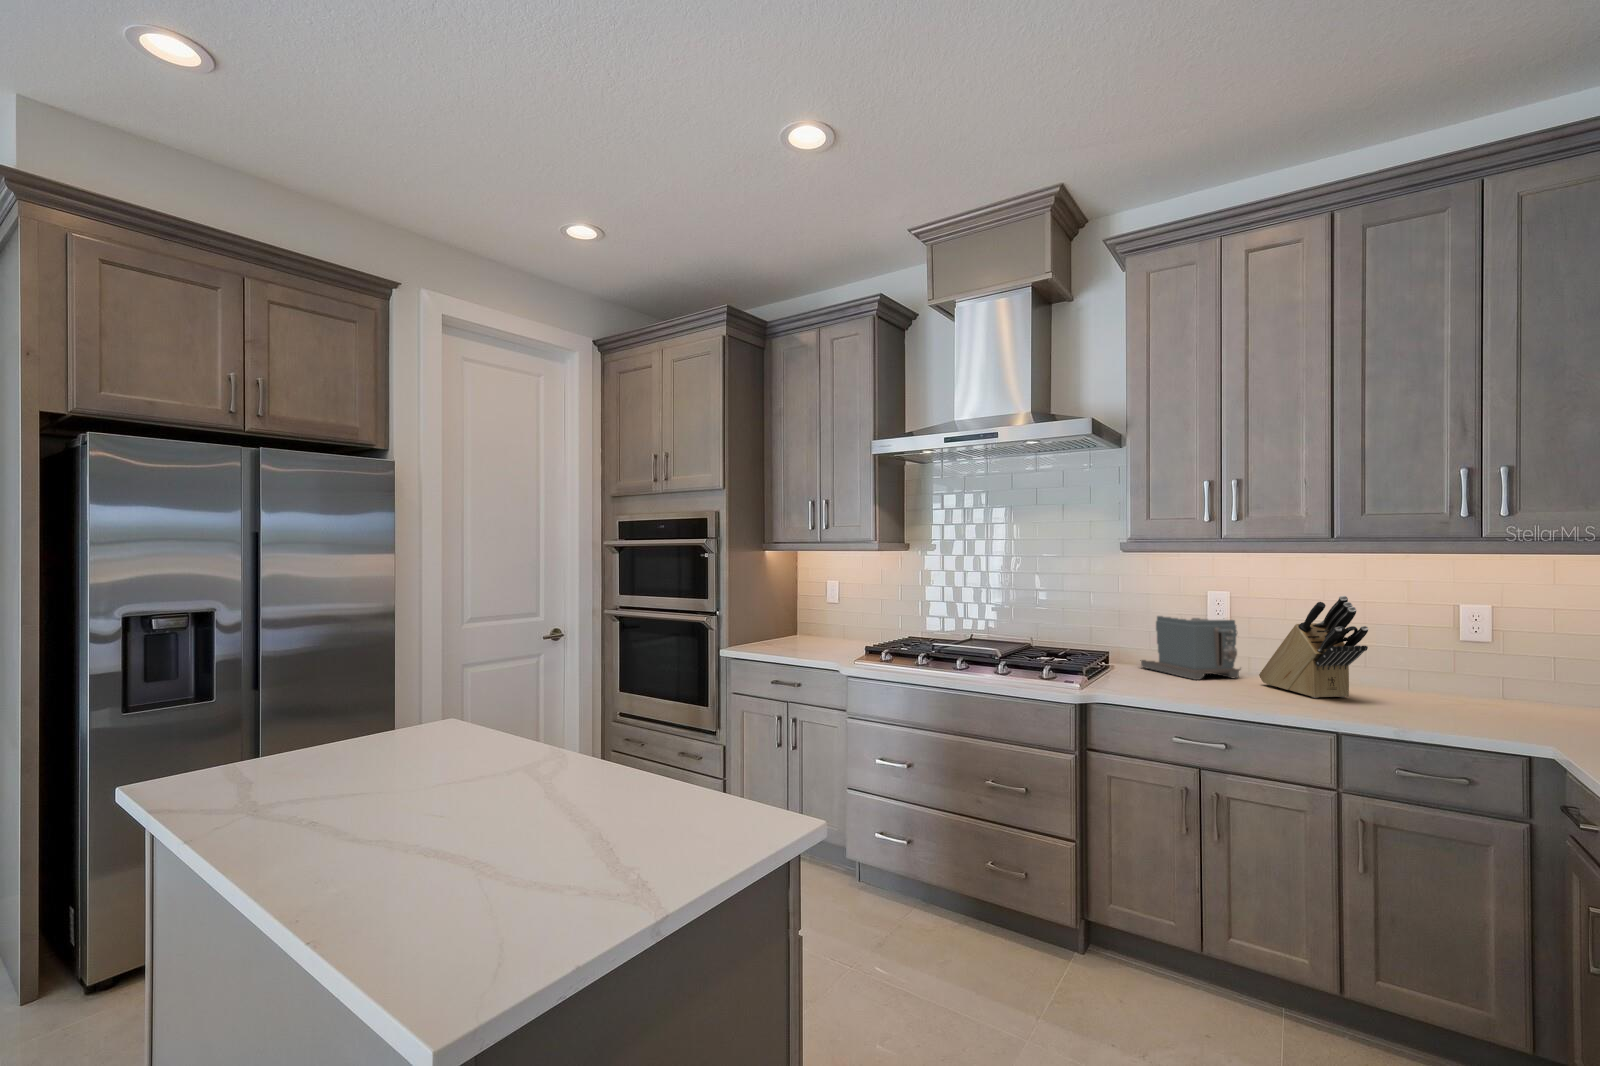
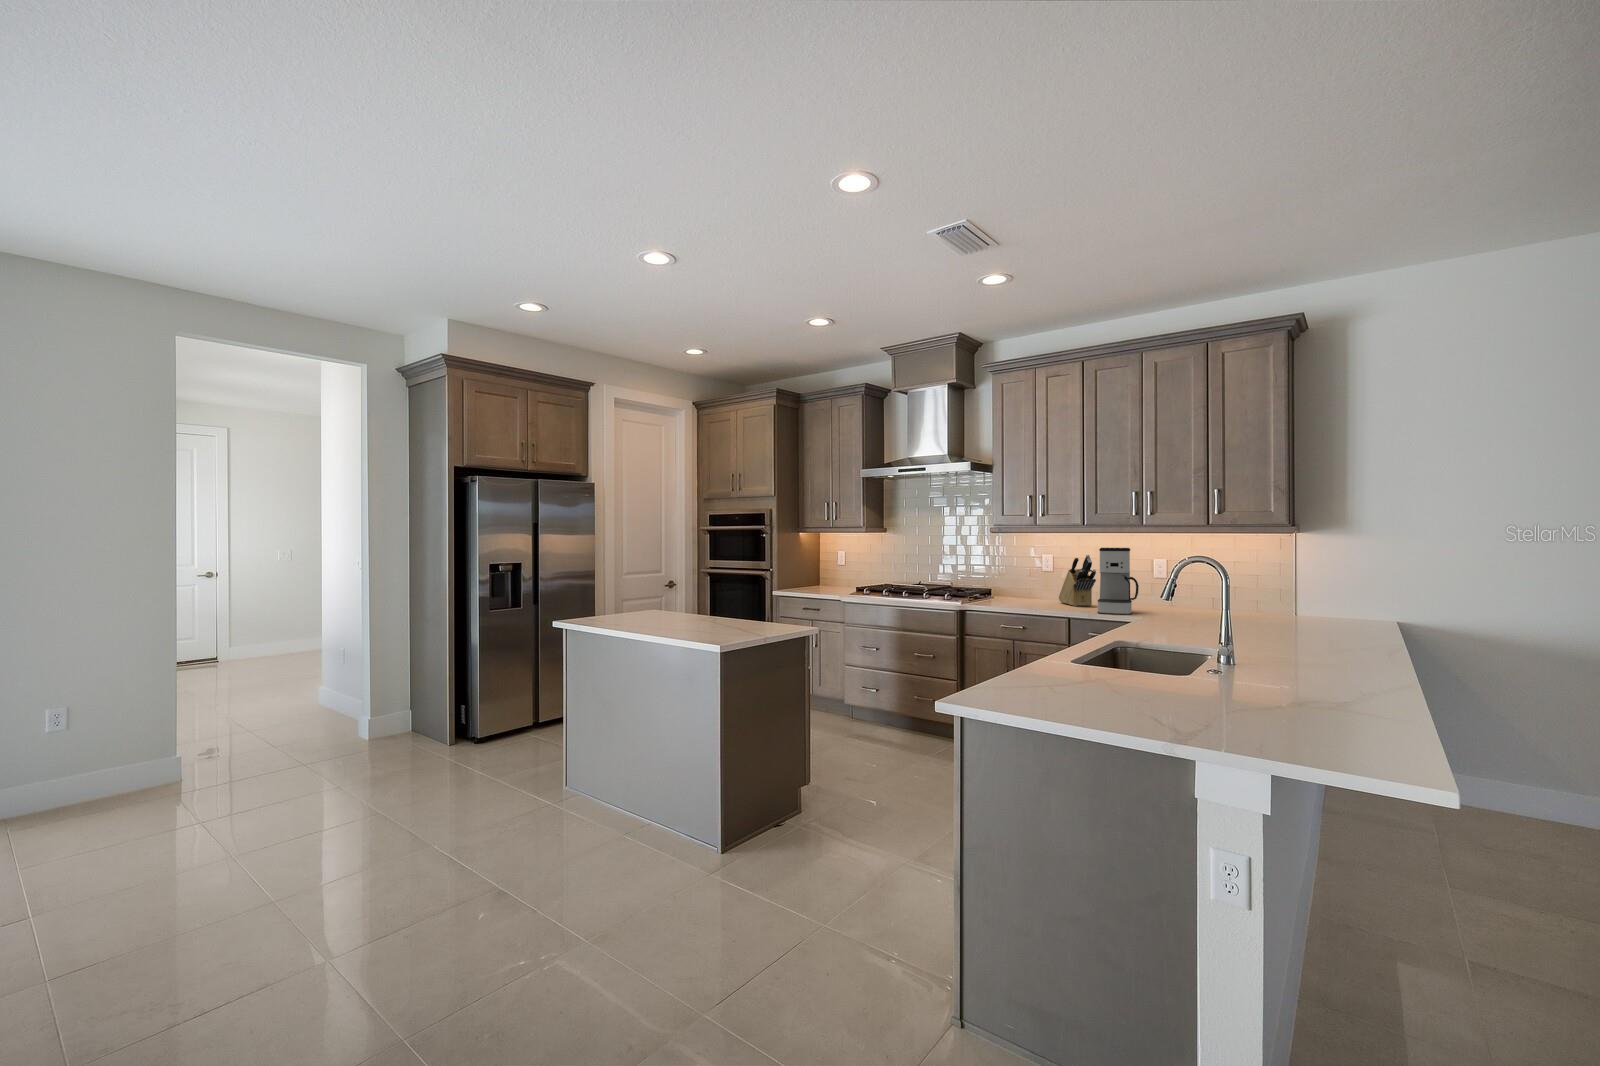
coffee maker: none [1402,583,1519,737] -> present [1098,548,1139,615]
toaster: present [1140,616,1241,680] -> none [1008,568,1055,601]

